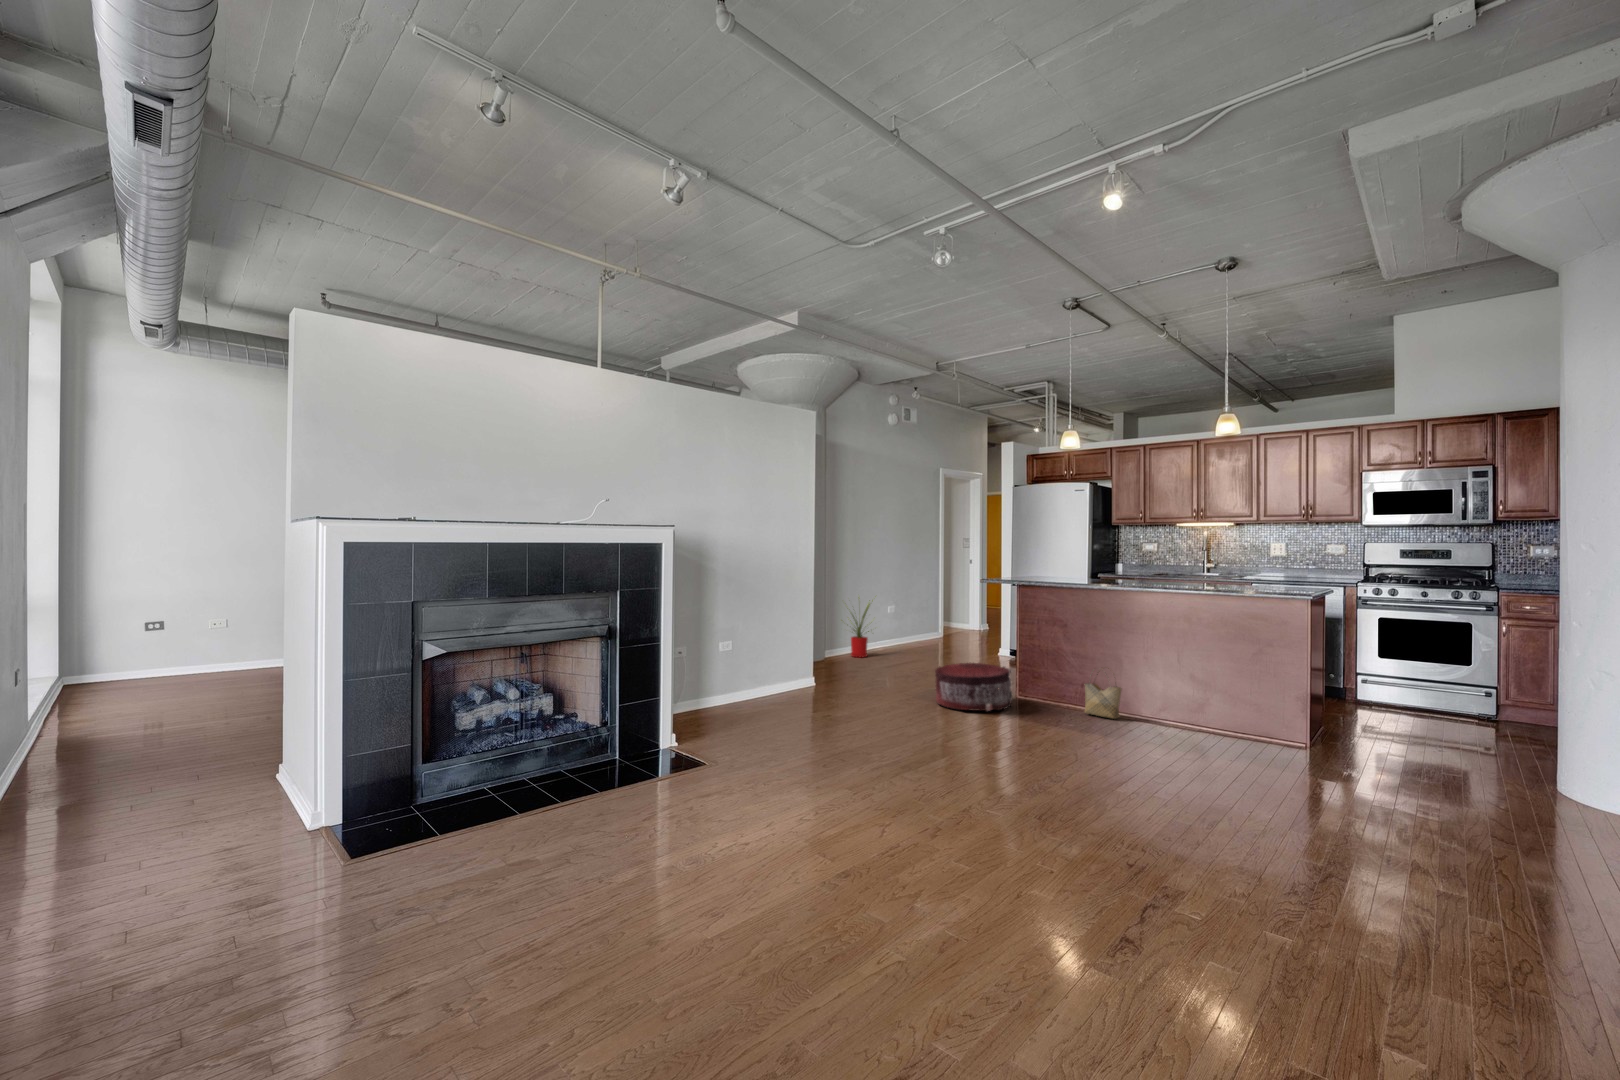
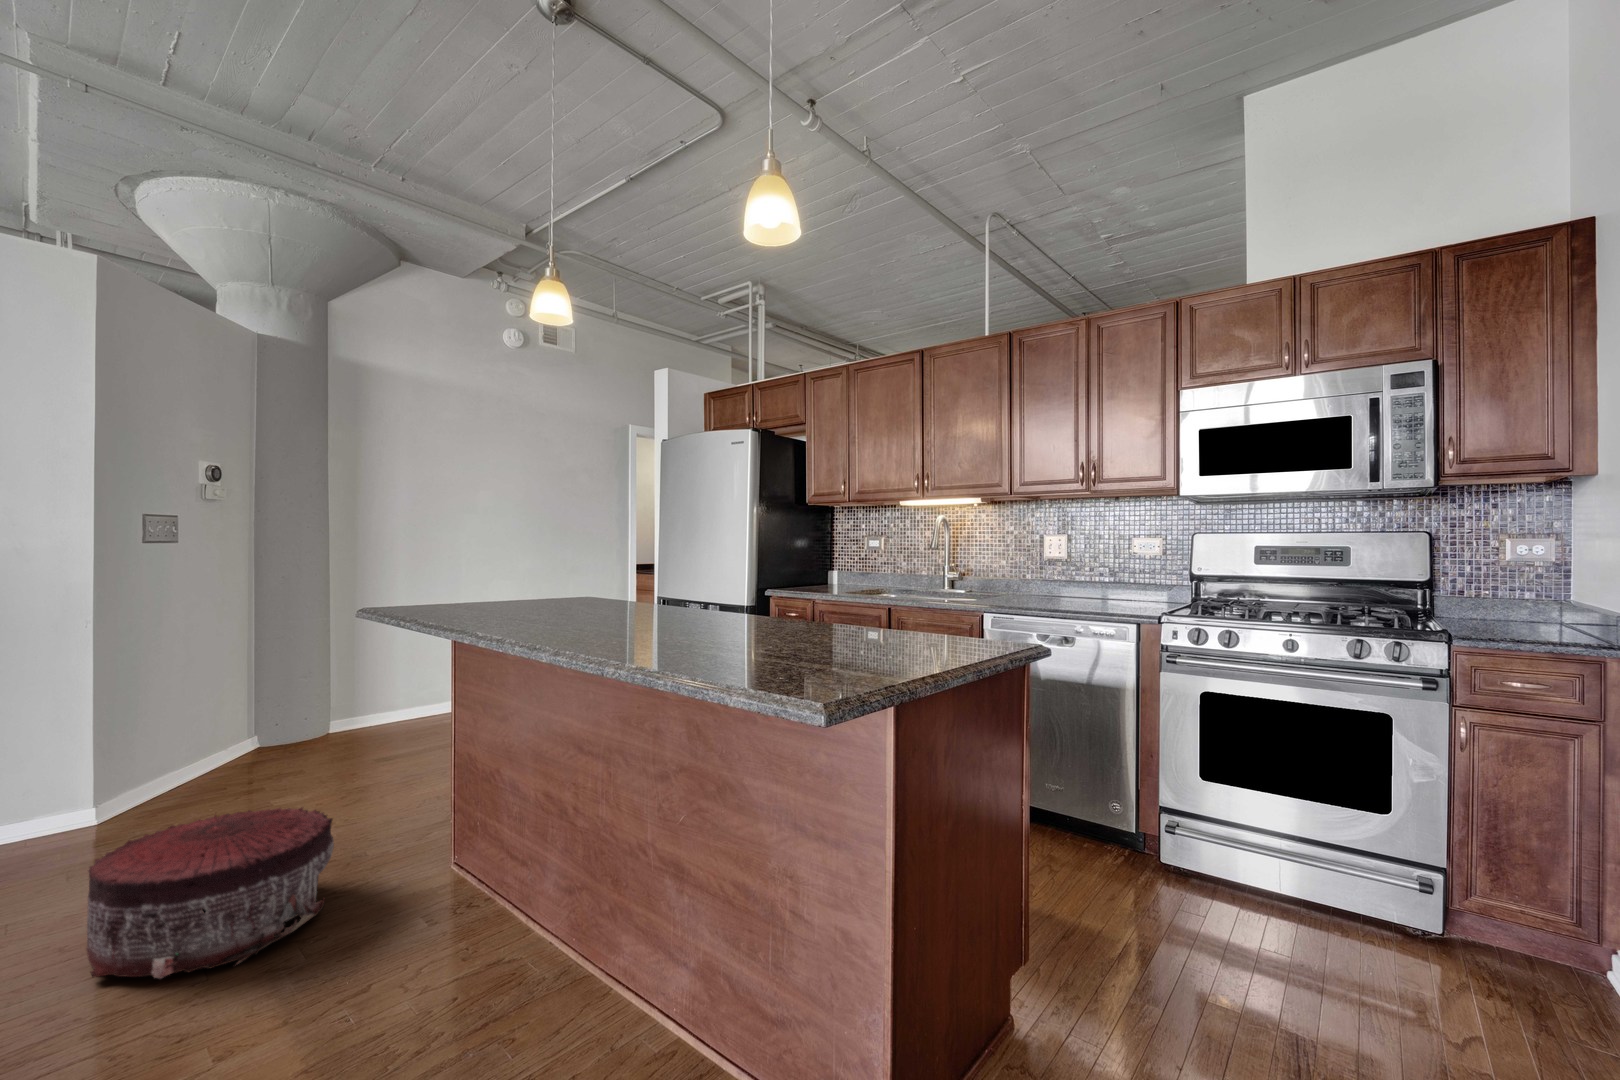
house plant: present [851,600,873,658] -> none [303,624,403,743]
woven basket: present [1084,670,1121,719] -> none [429,846,508,1007]

